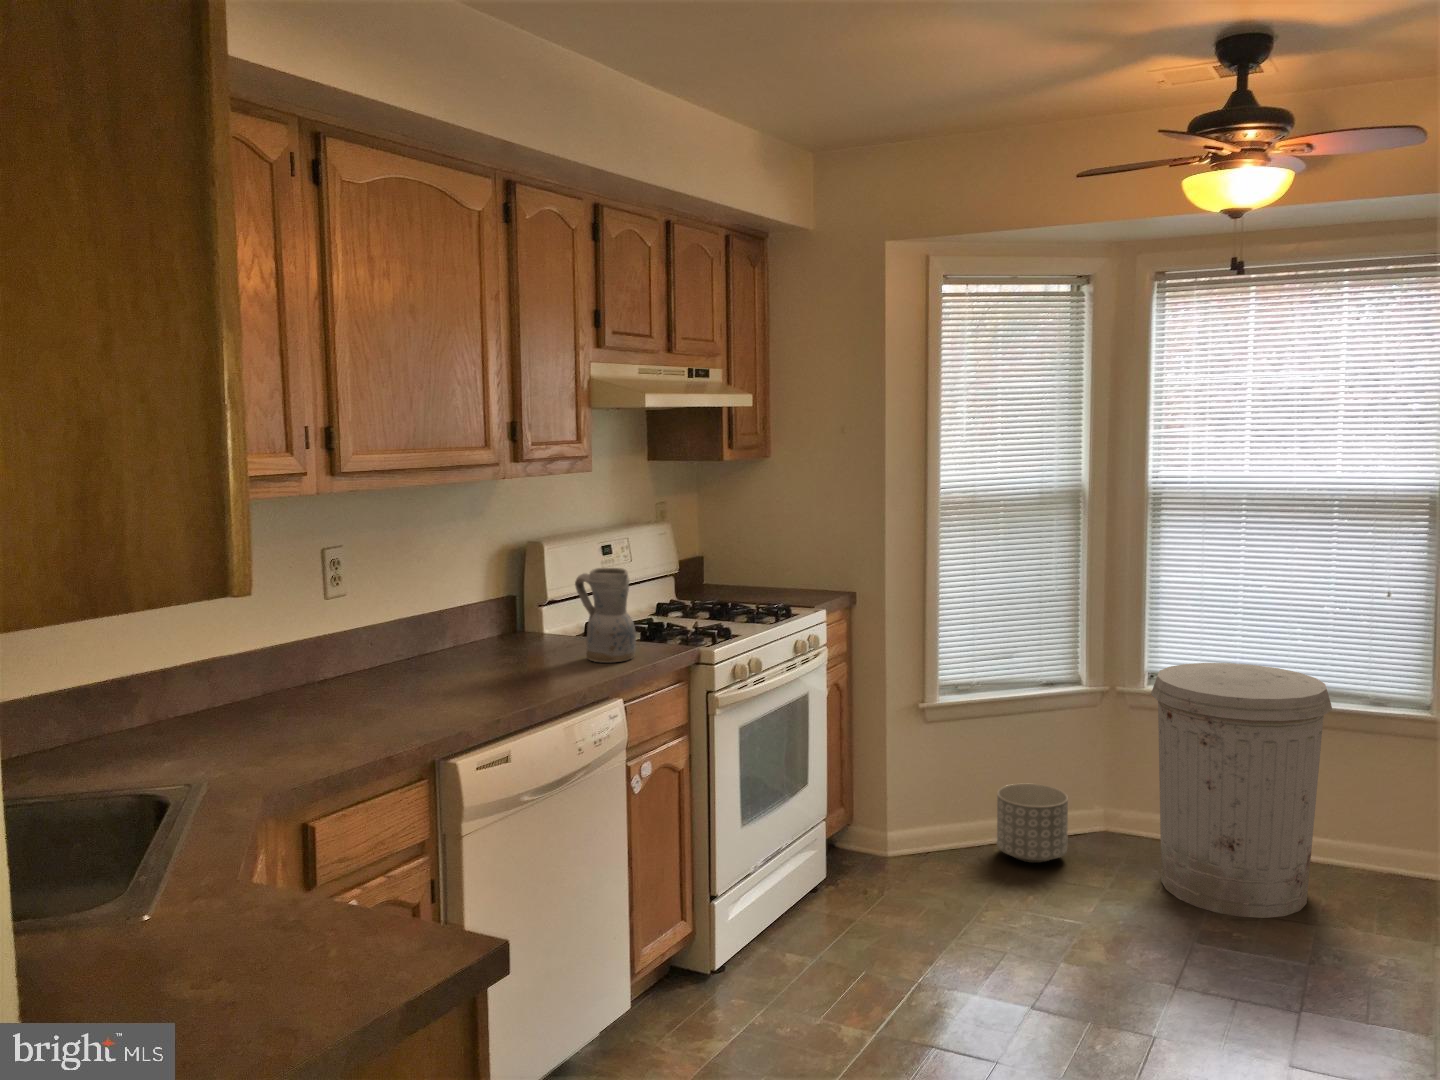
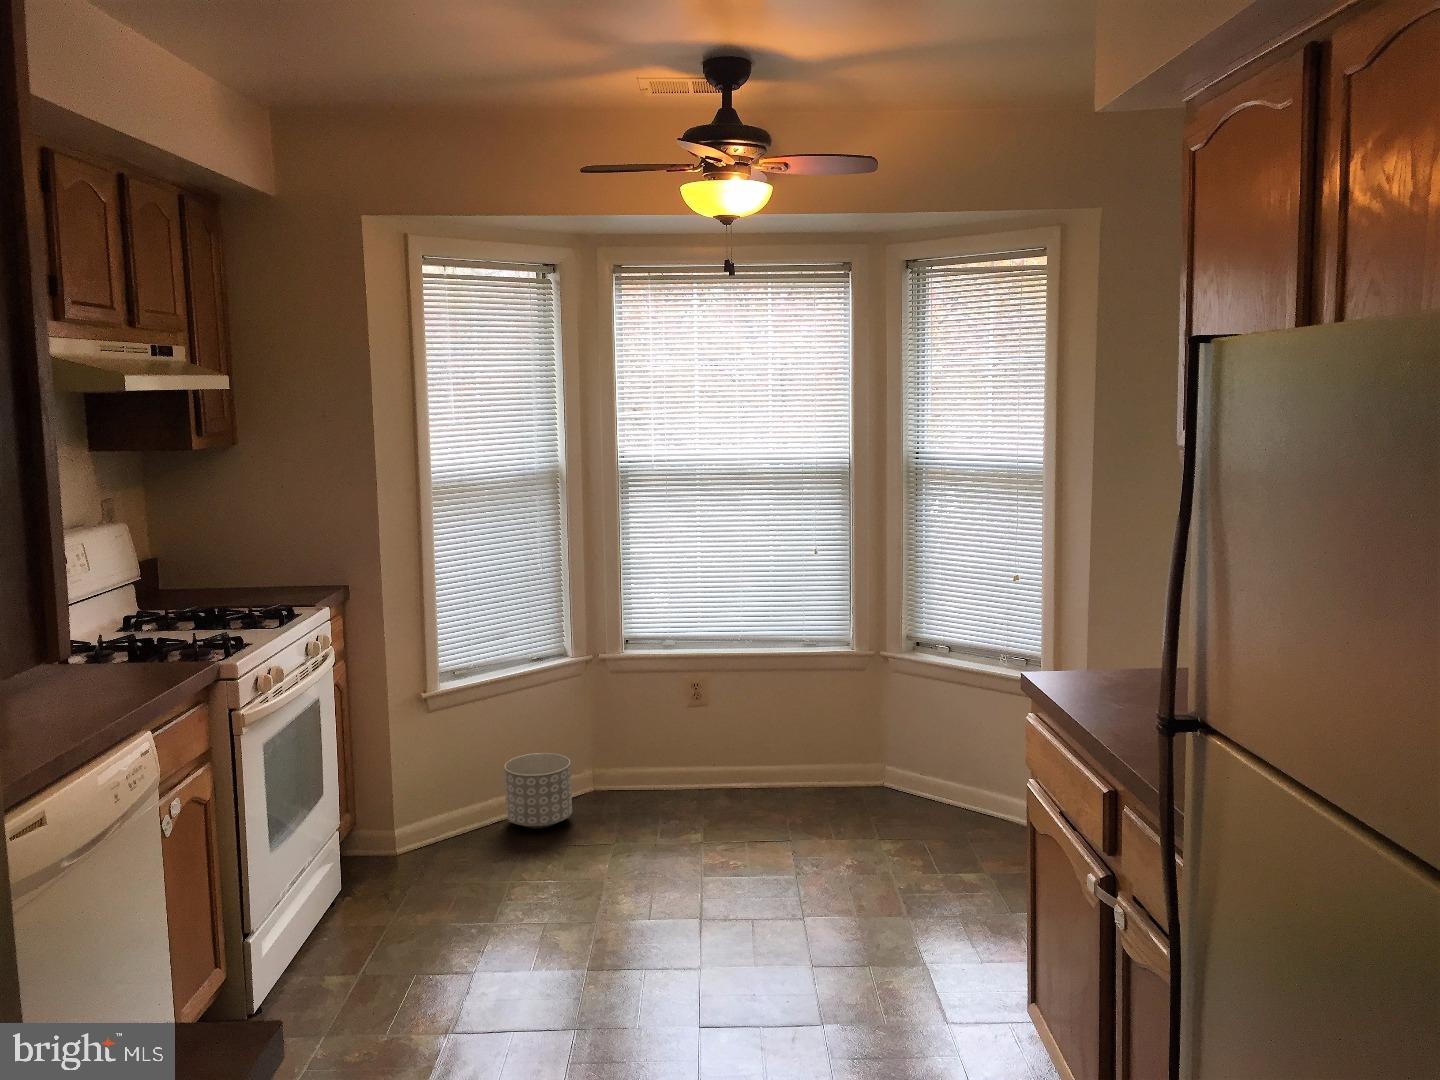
ceramic pitcher: present [575,568,636,662] -> none [47,579,138,694]
trash can: present [1151,663,1332,918] -> none [639,618,783,837]

